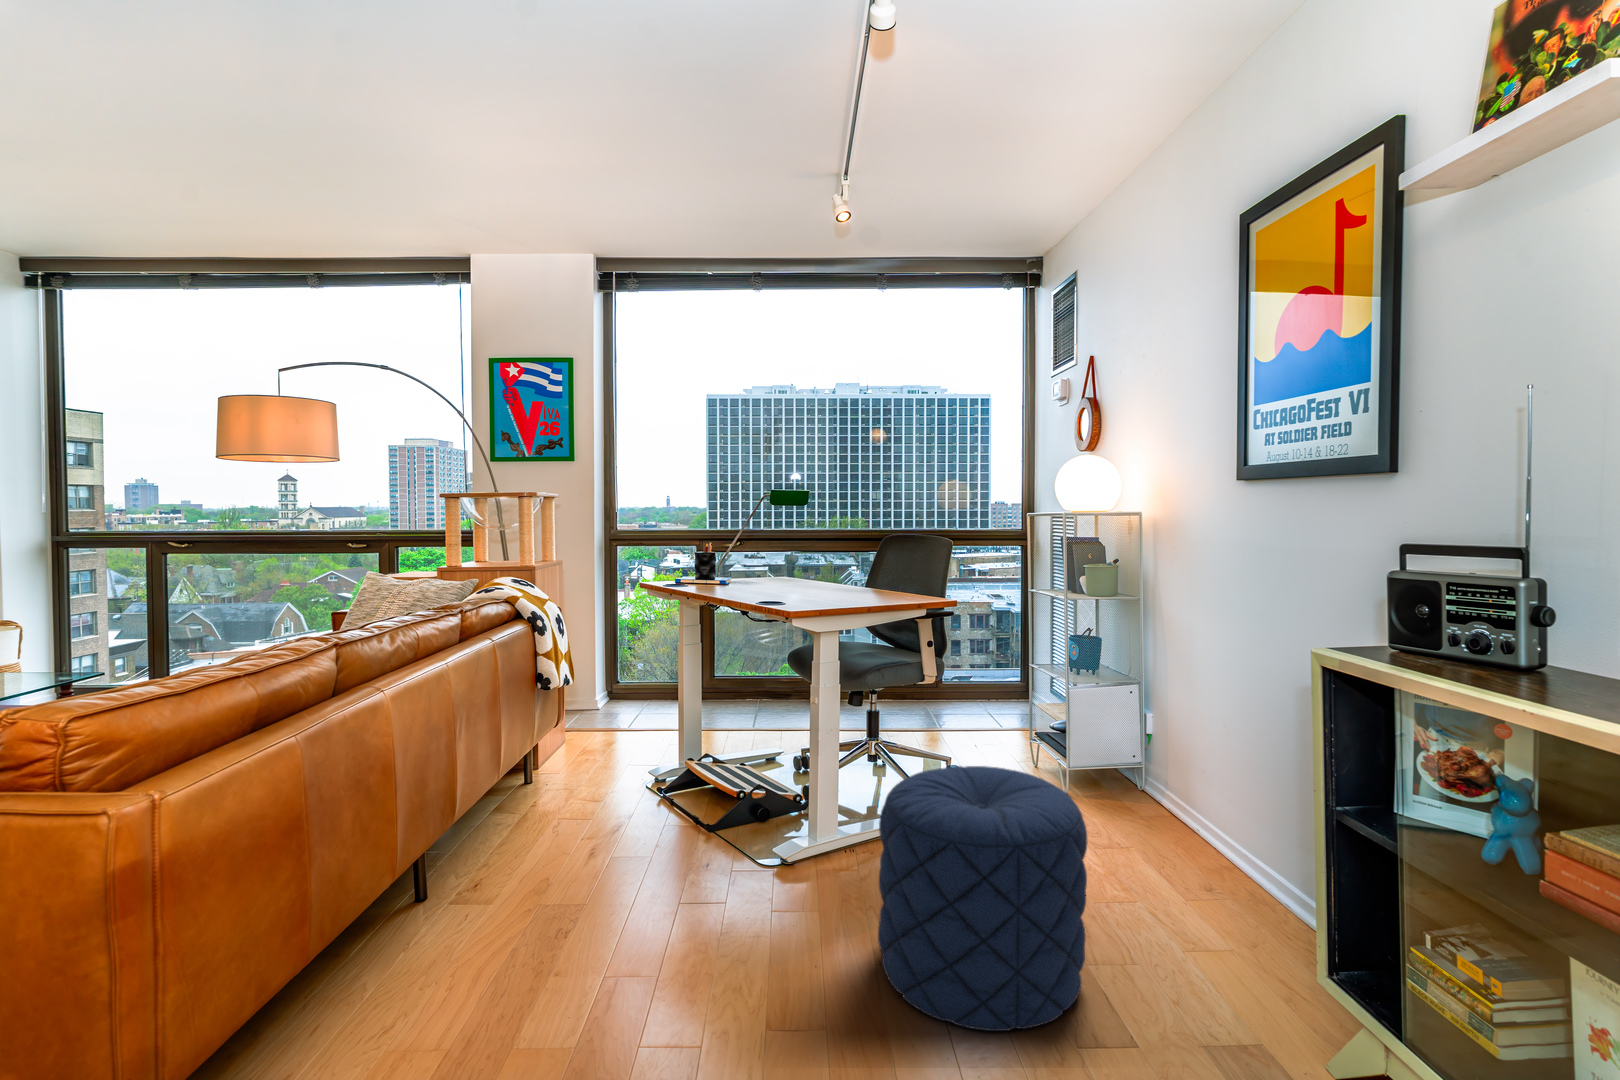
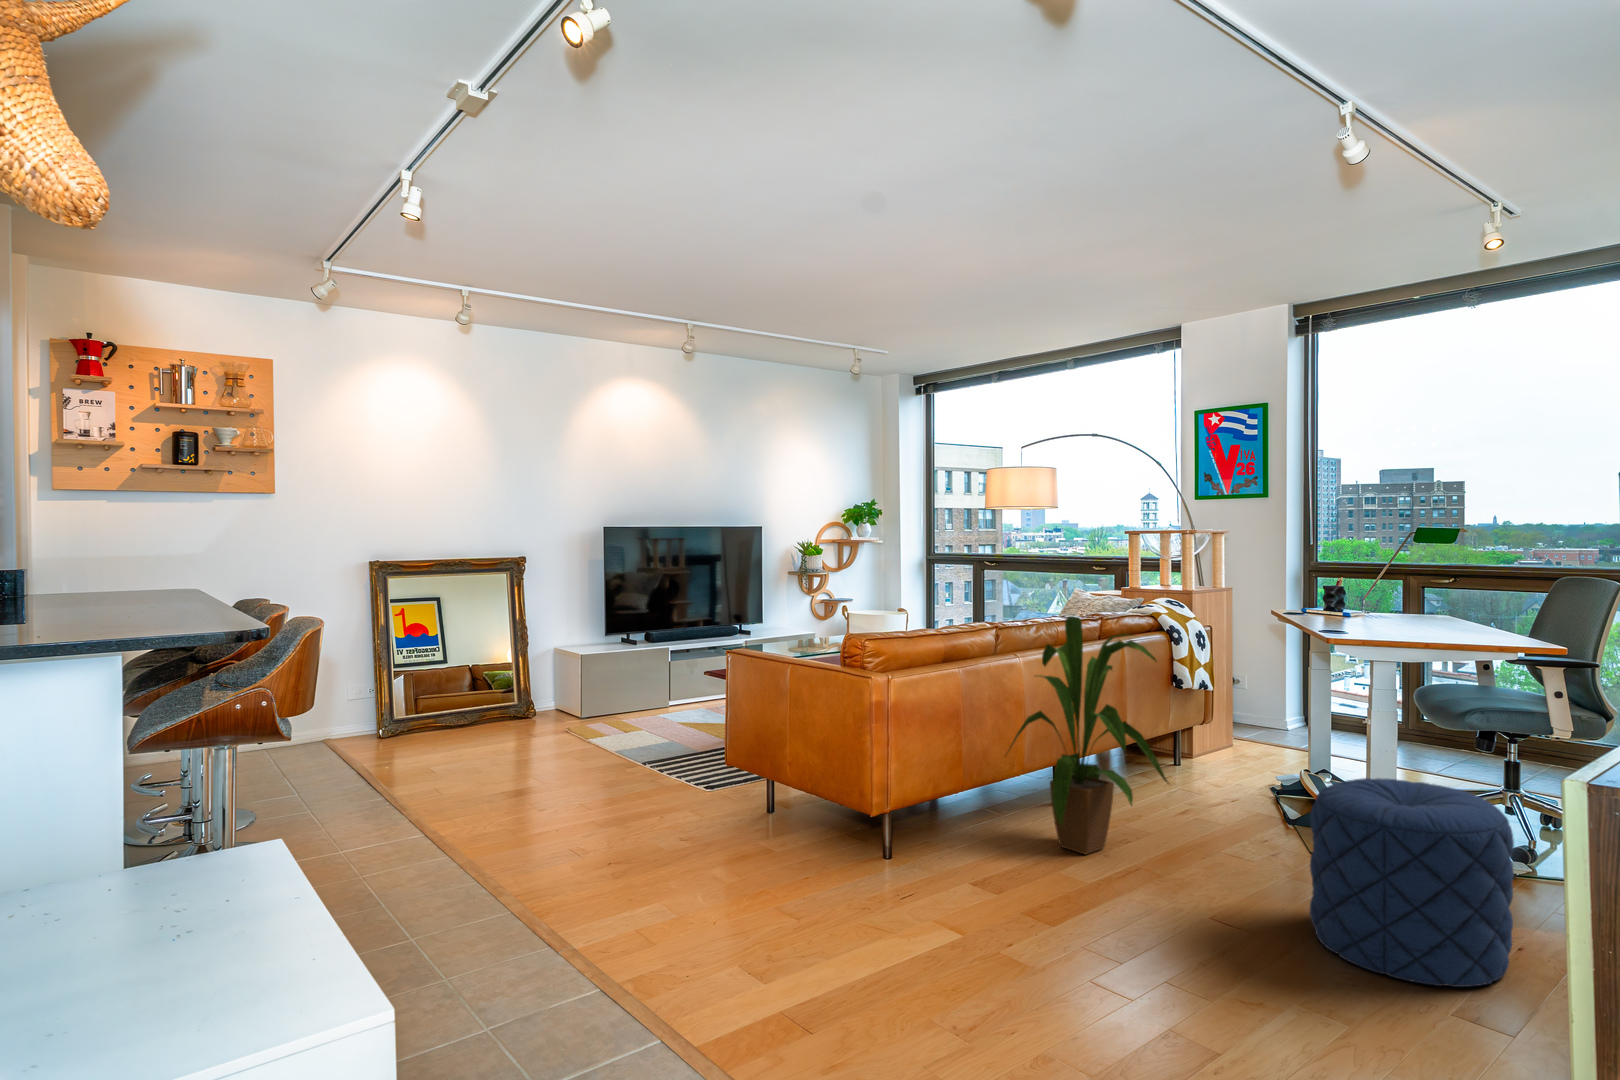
house plant: none [390,616,660,998] -> present [1007,616,1168,854]

